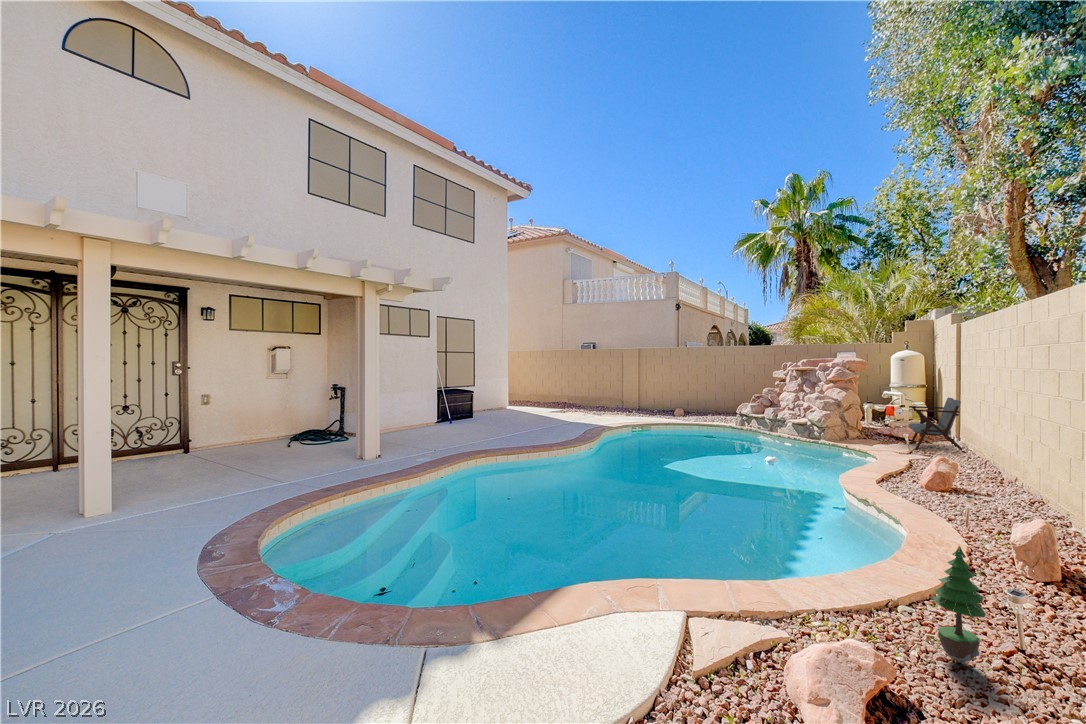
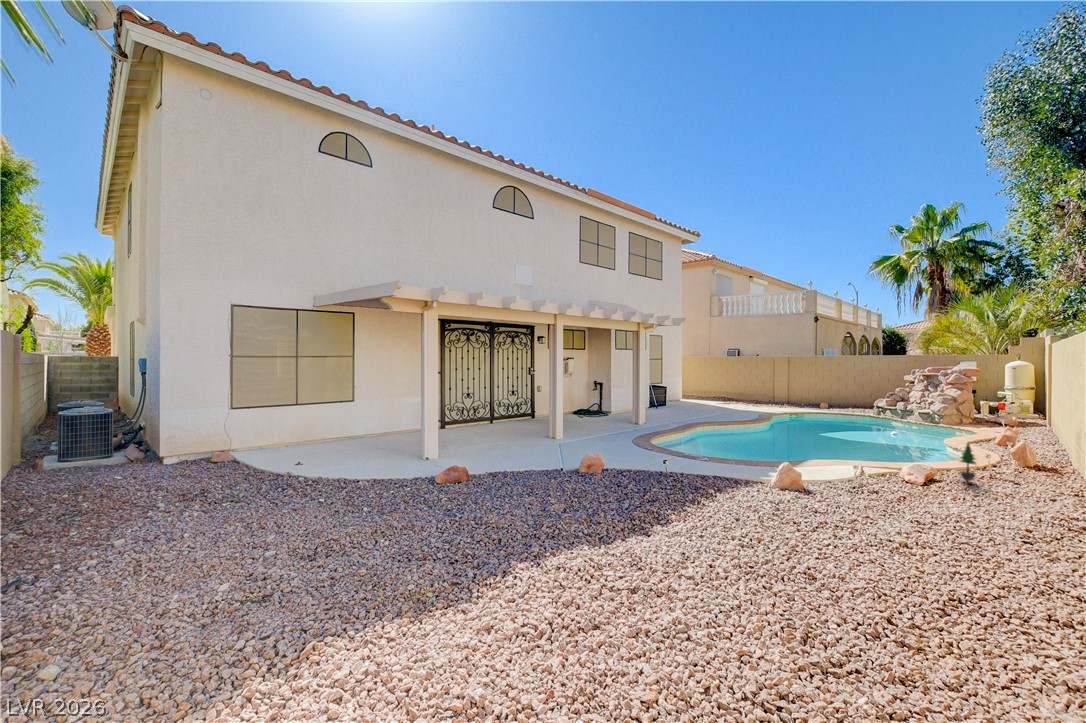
lounge chair: present [909,398,966,453] -> none [1008,396,1049,434]

